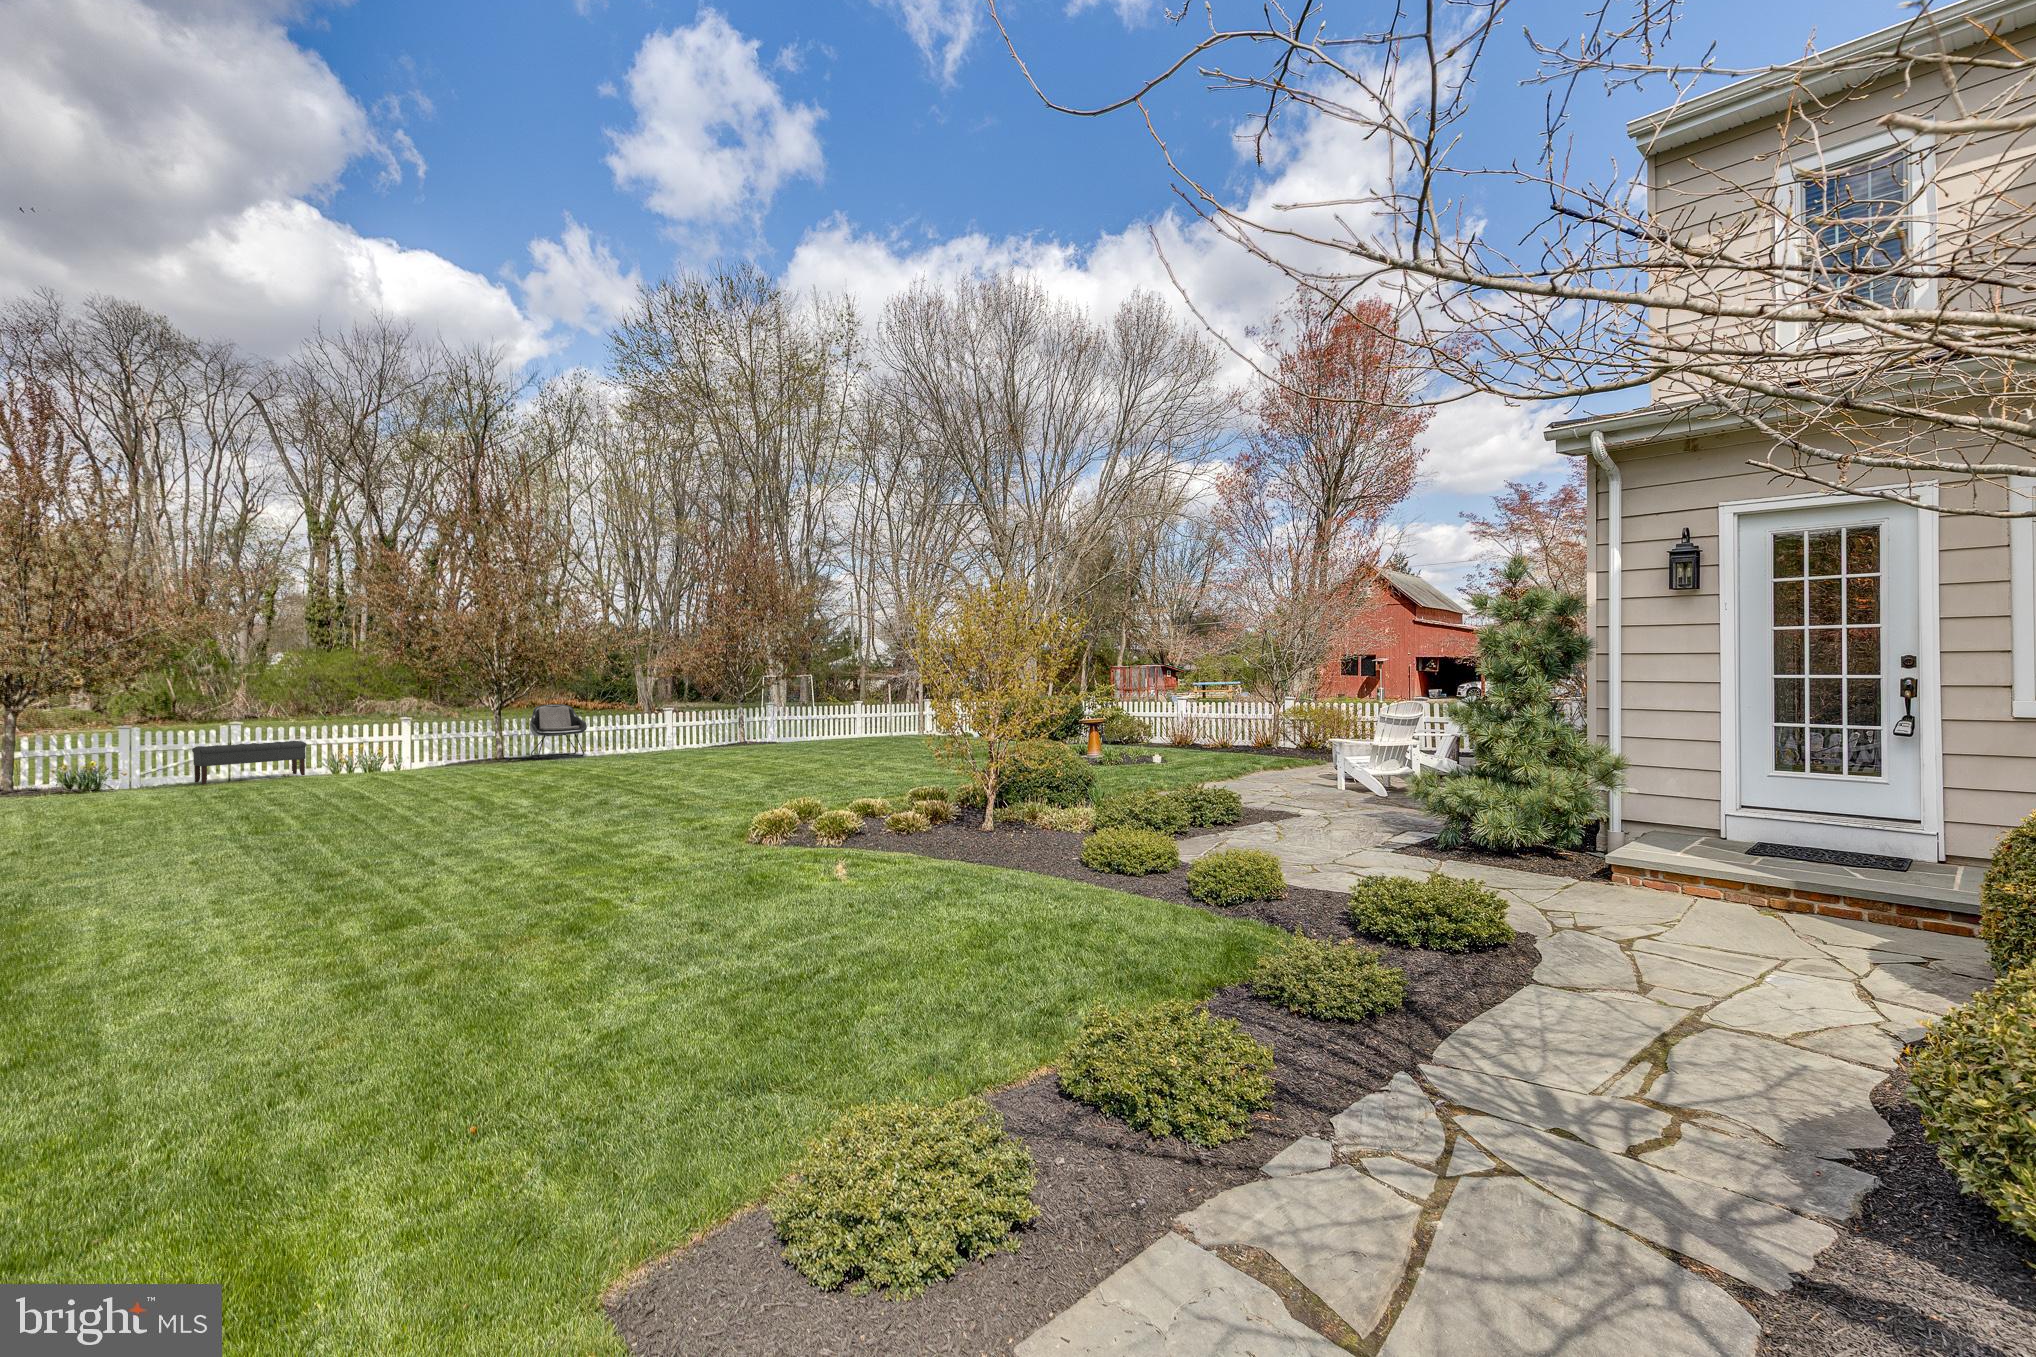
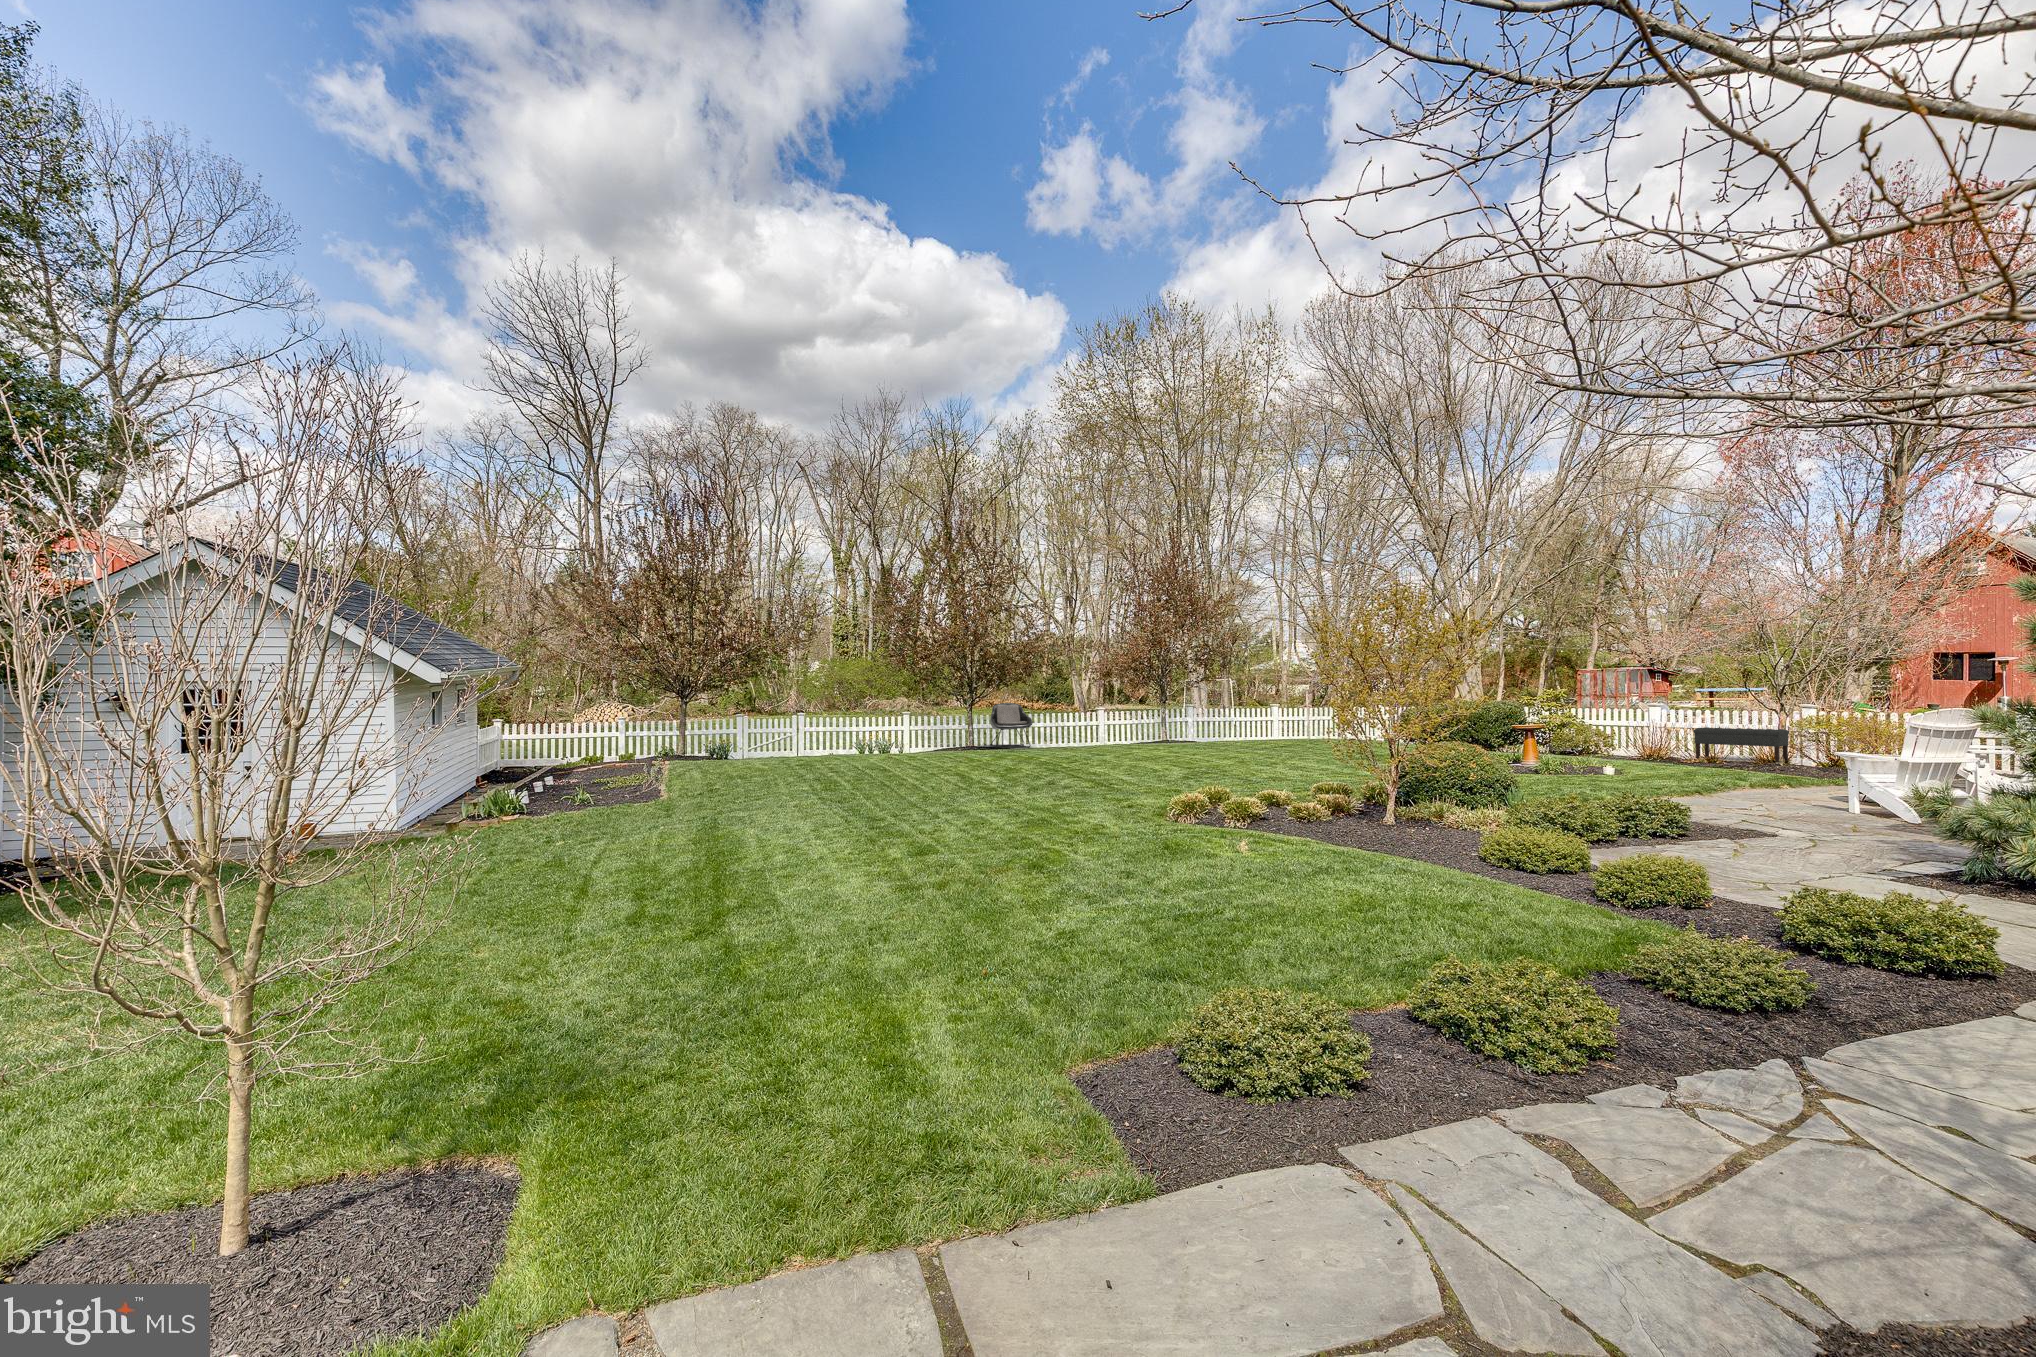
bench: present [192,741,306,784] -> present [1694,727,1789,762]

